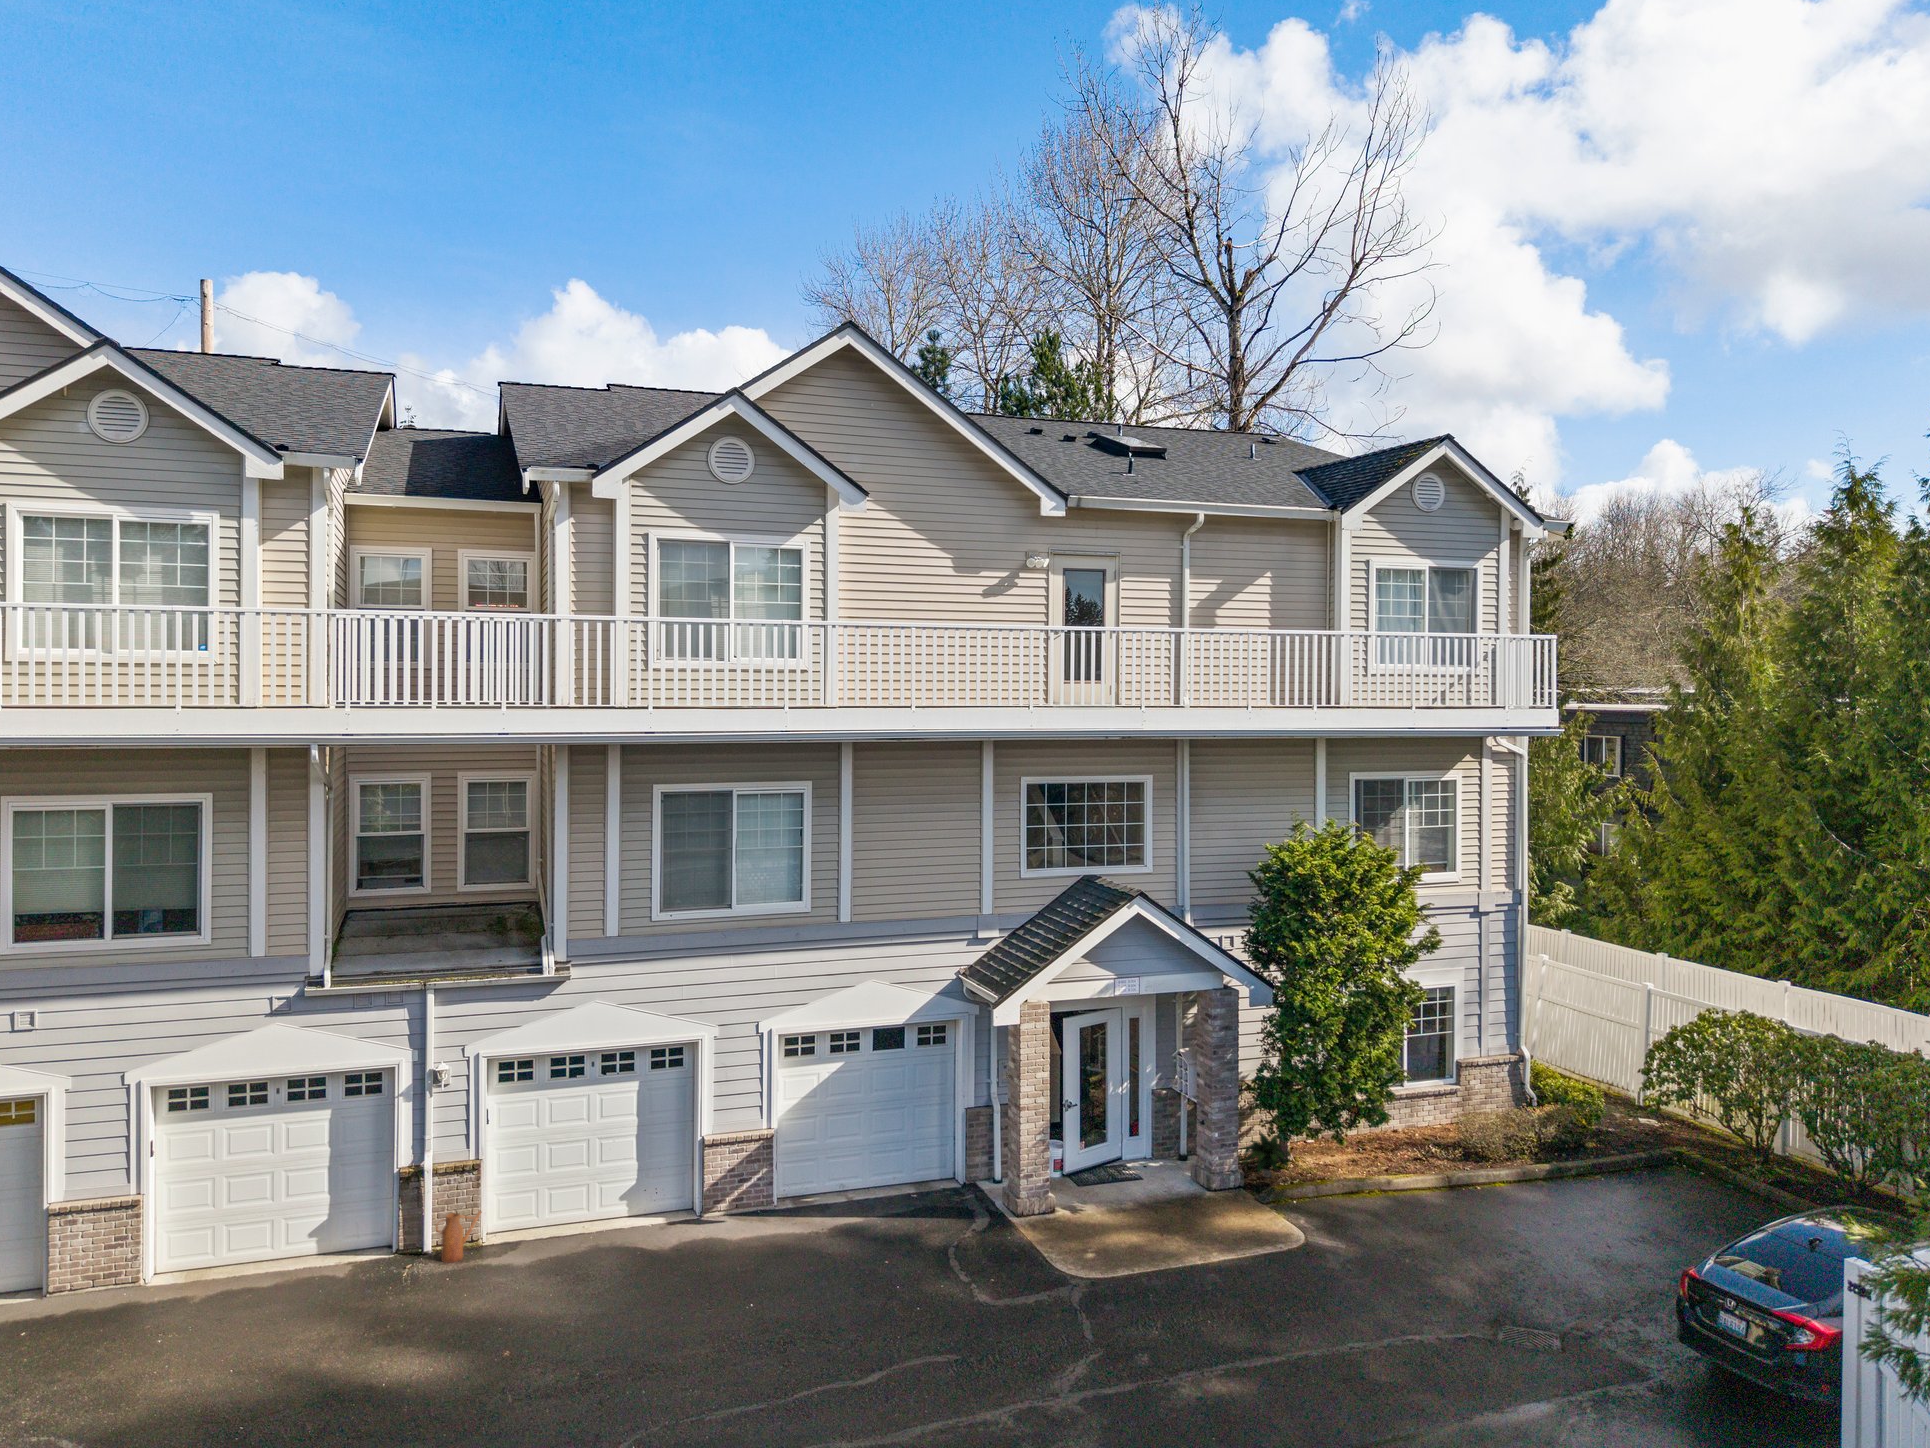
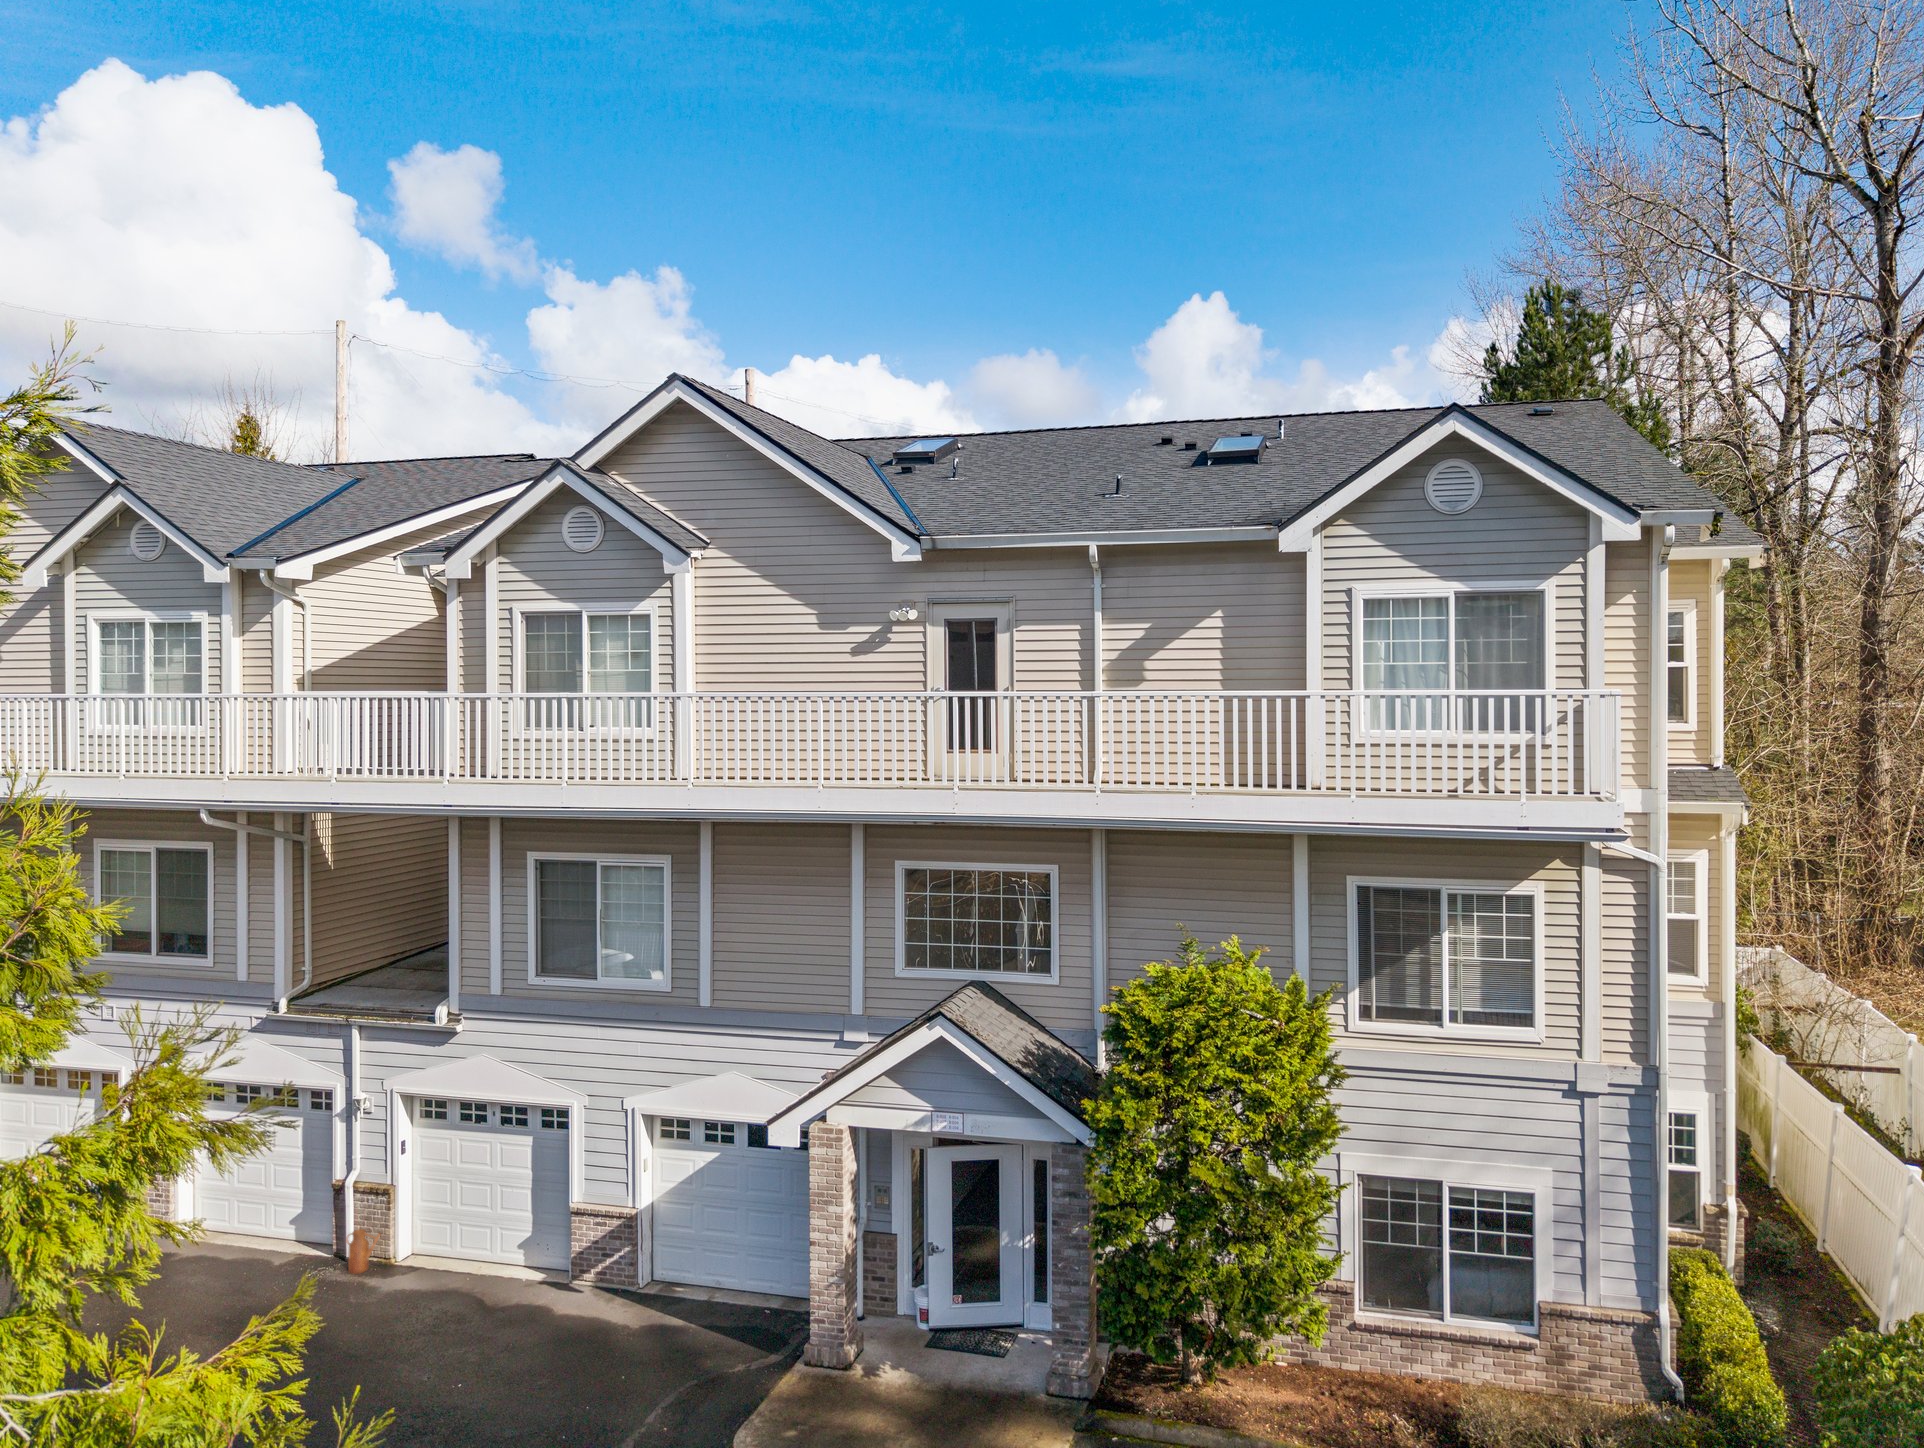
potted plant: present [1243,1132,1291,1178] -> none [1098,1337,1166,1404]

